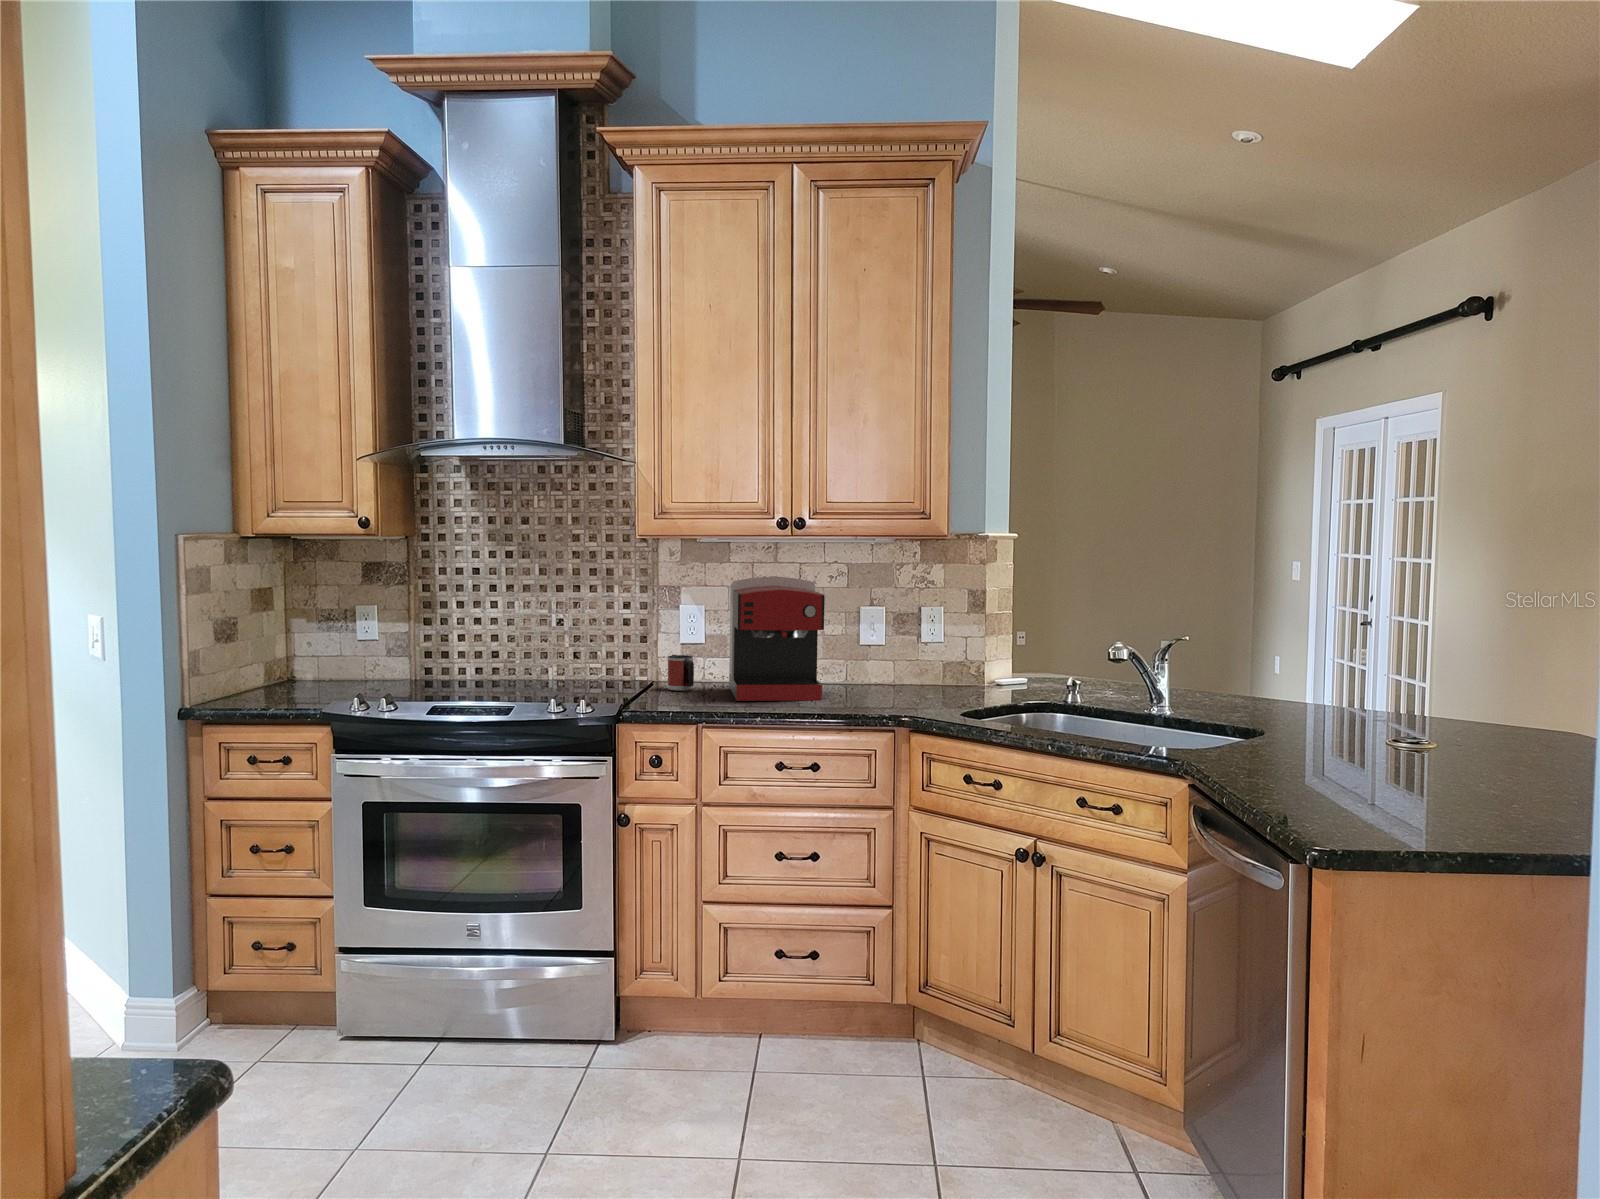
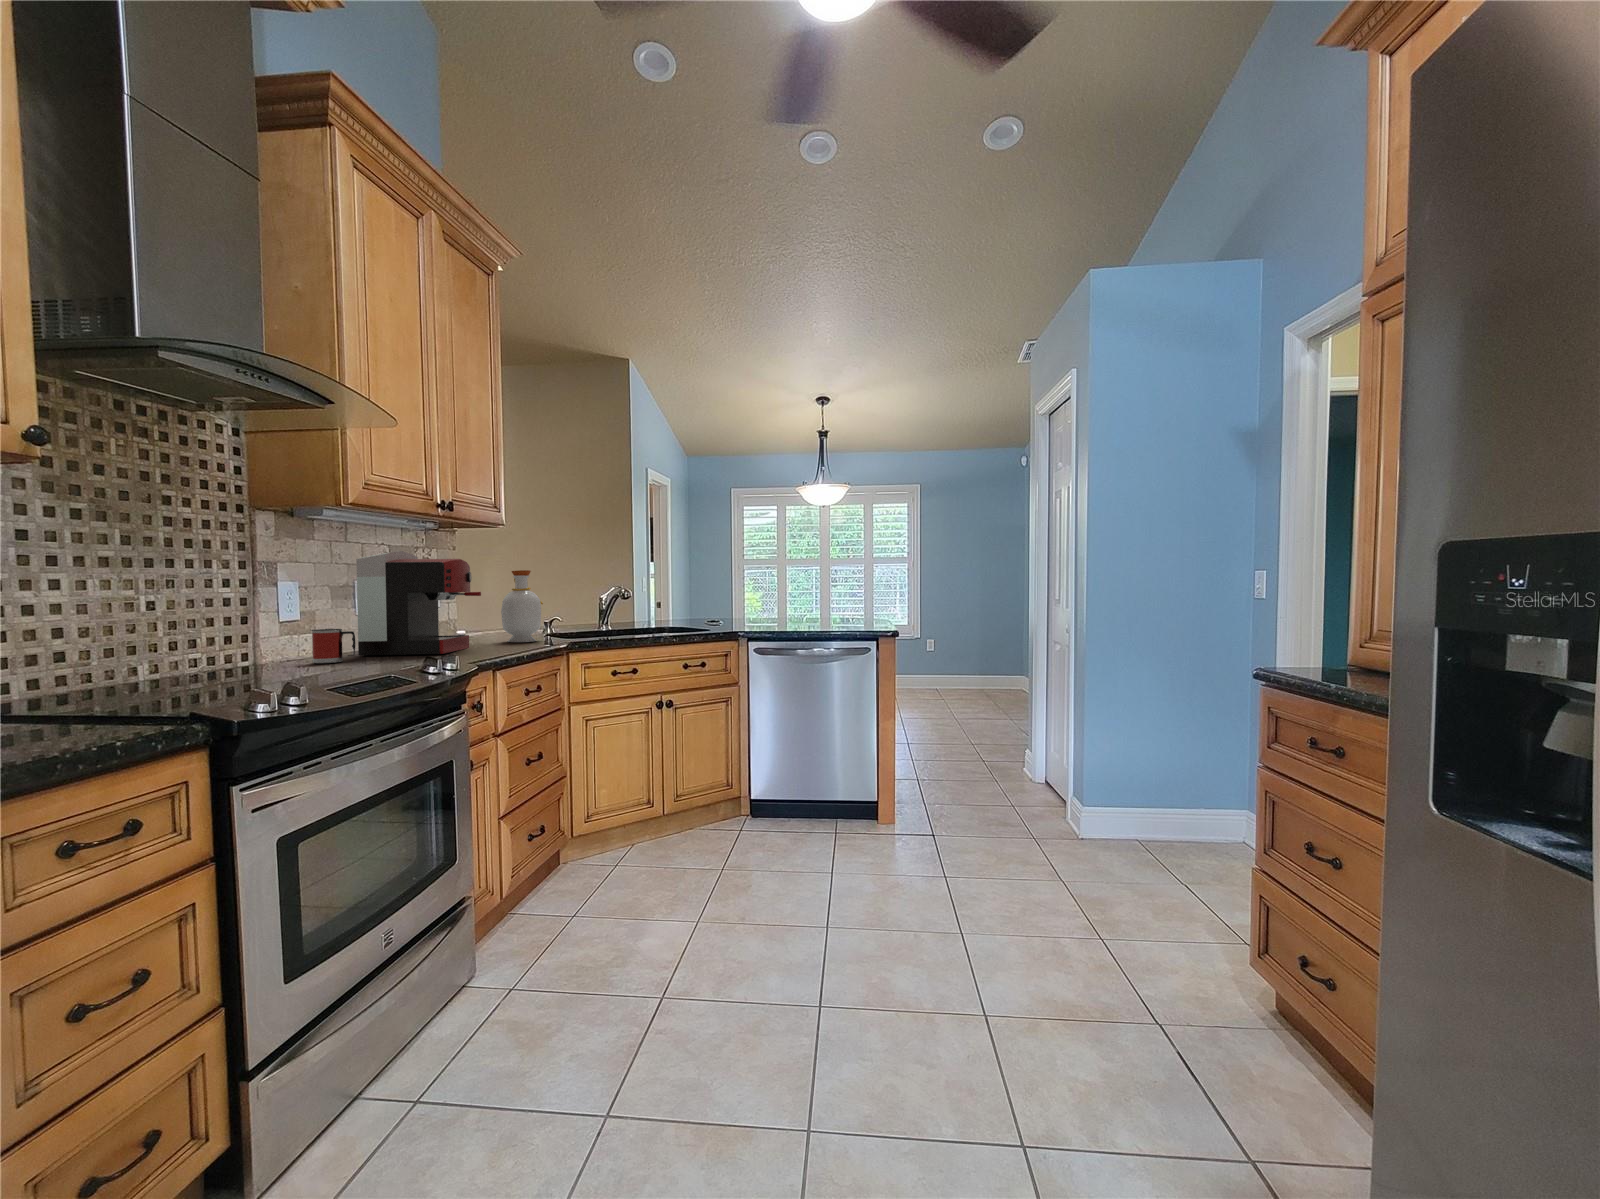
bottle: none [872,605,924,708] -> present [501,570,543,642]

